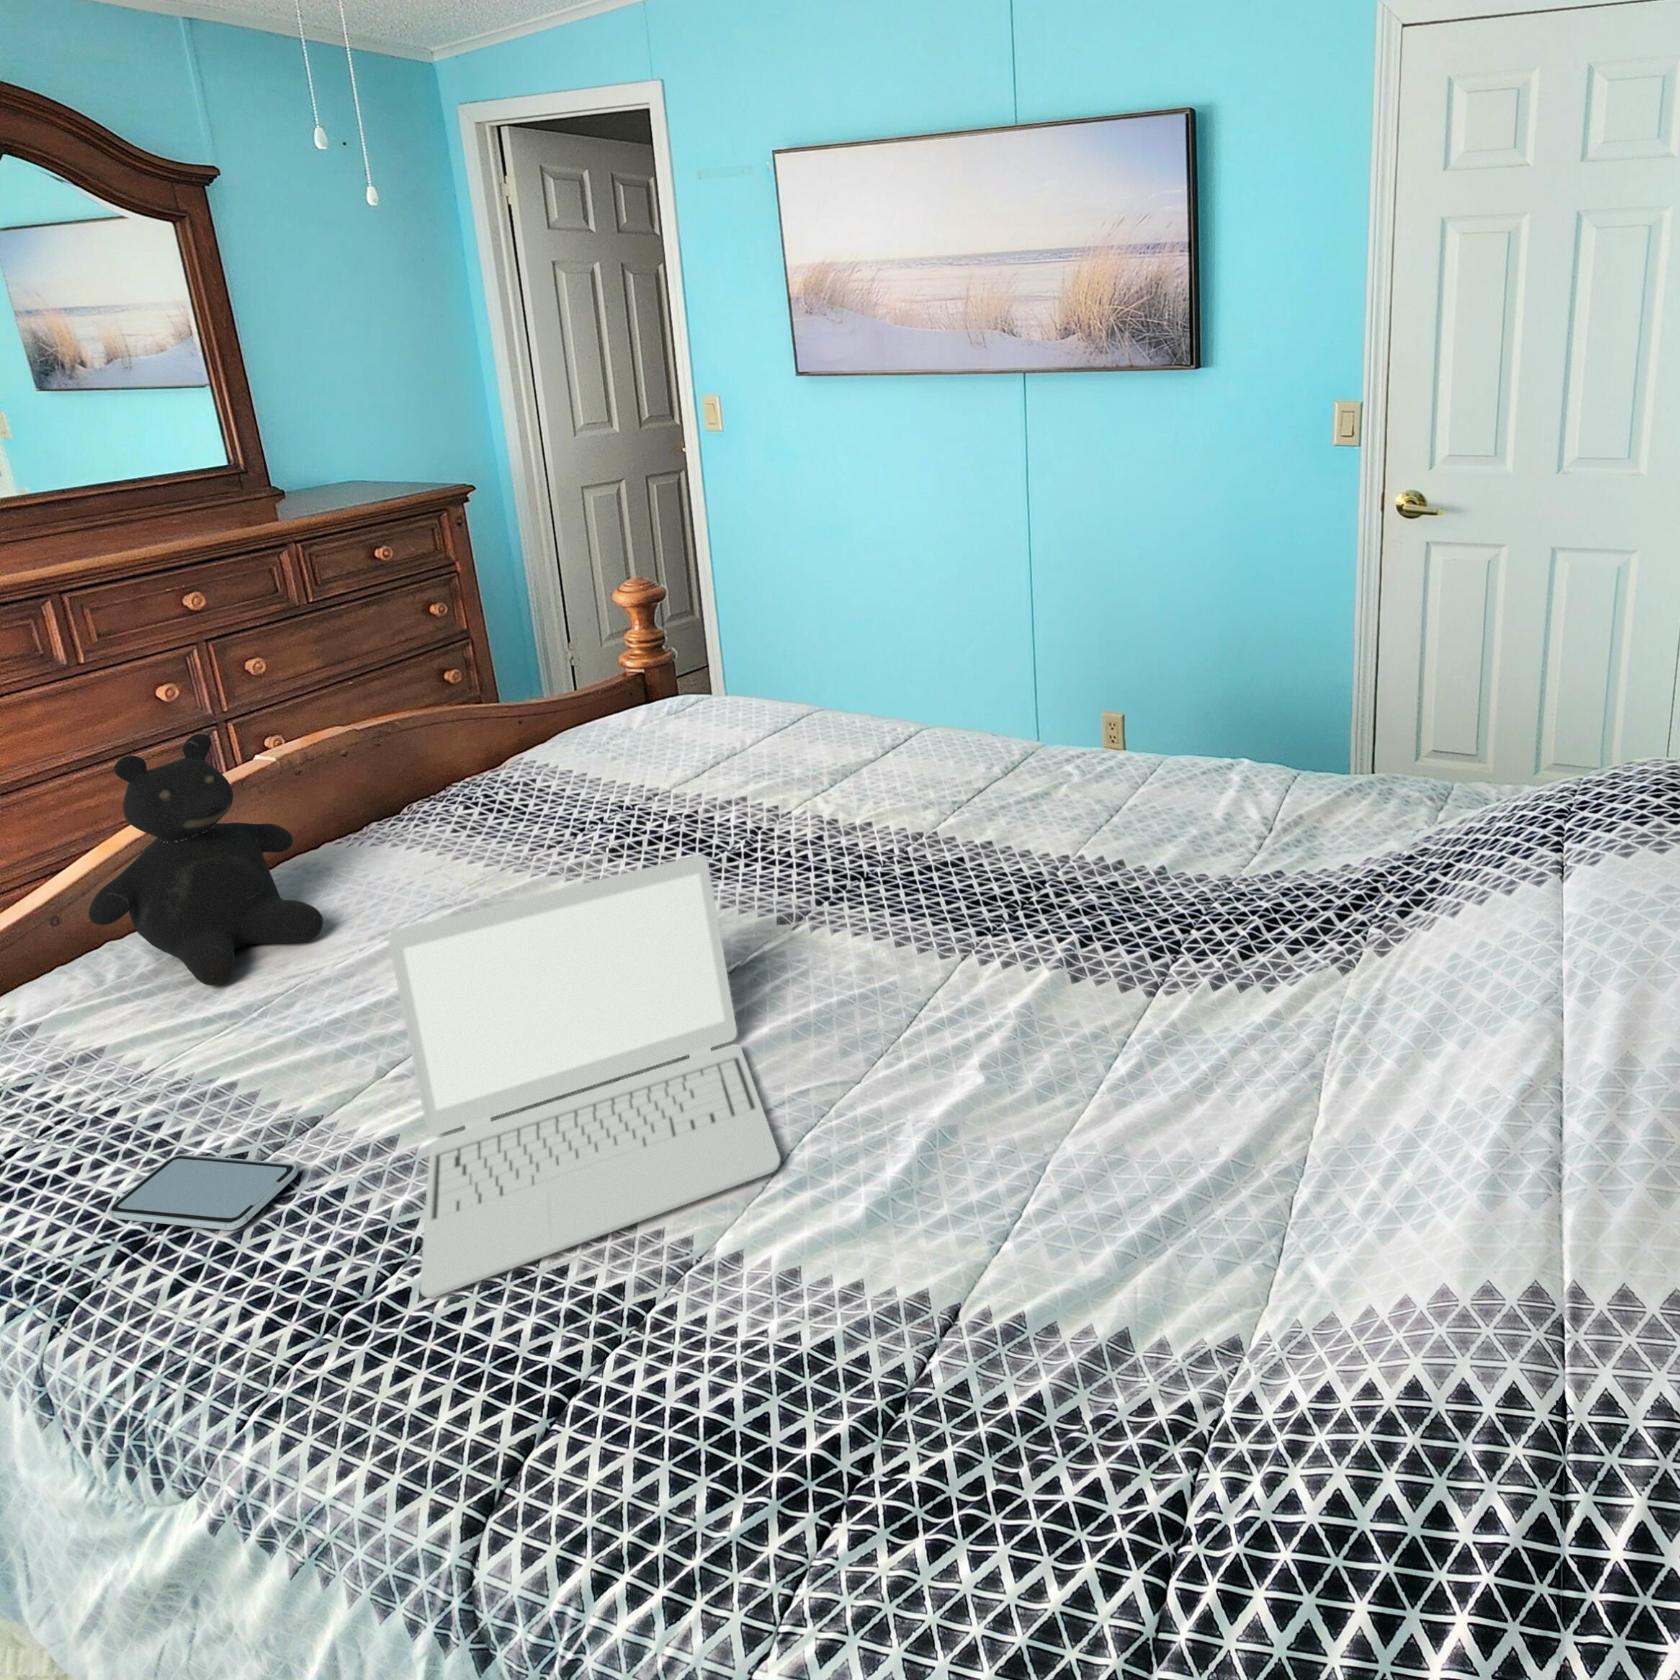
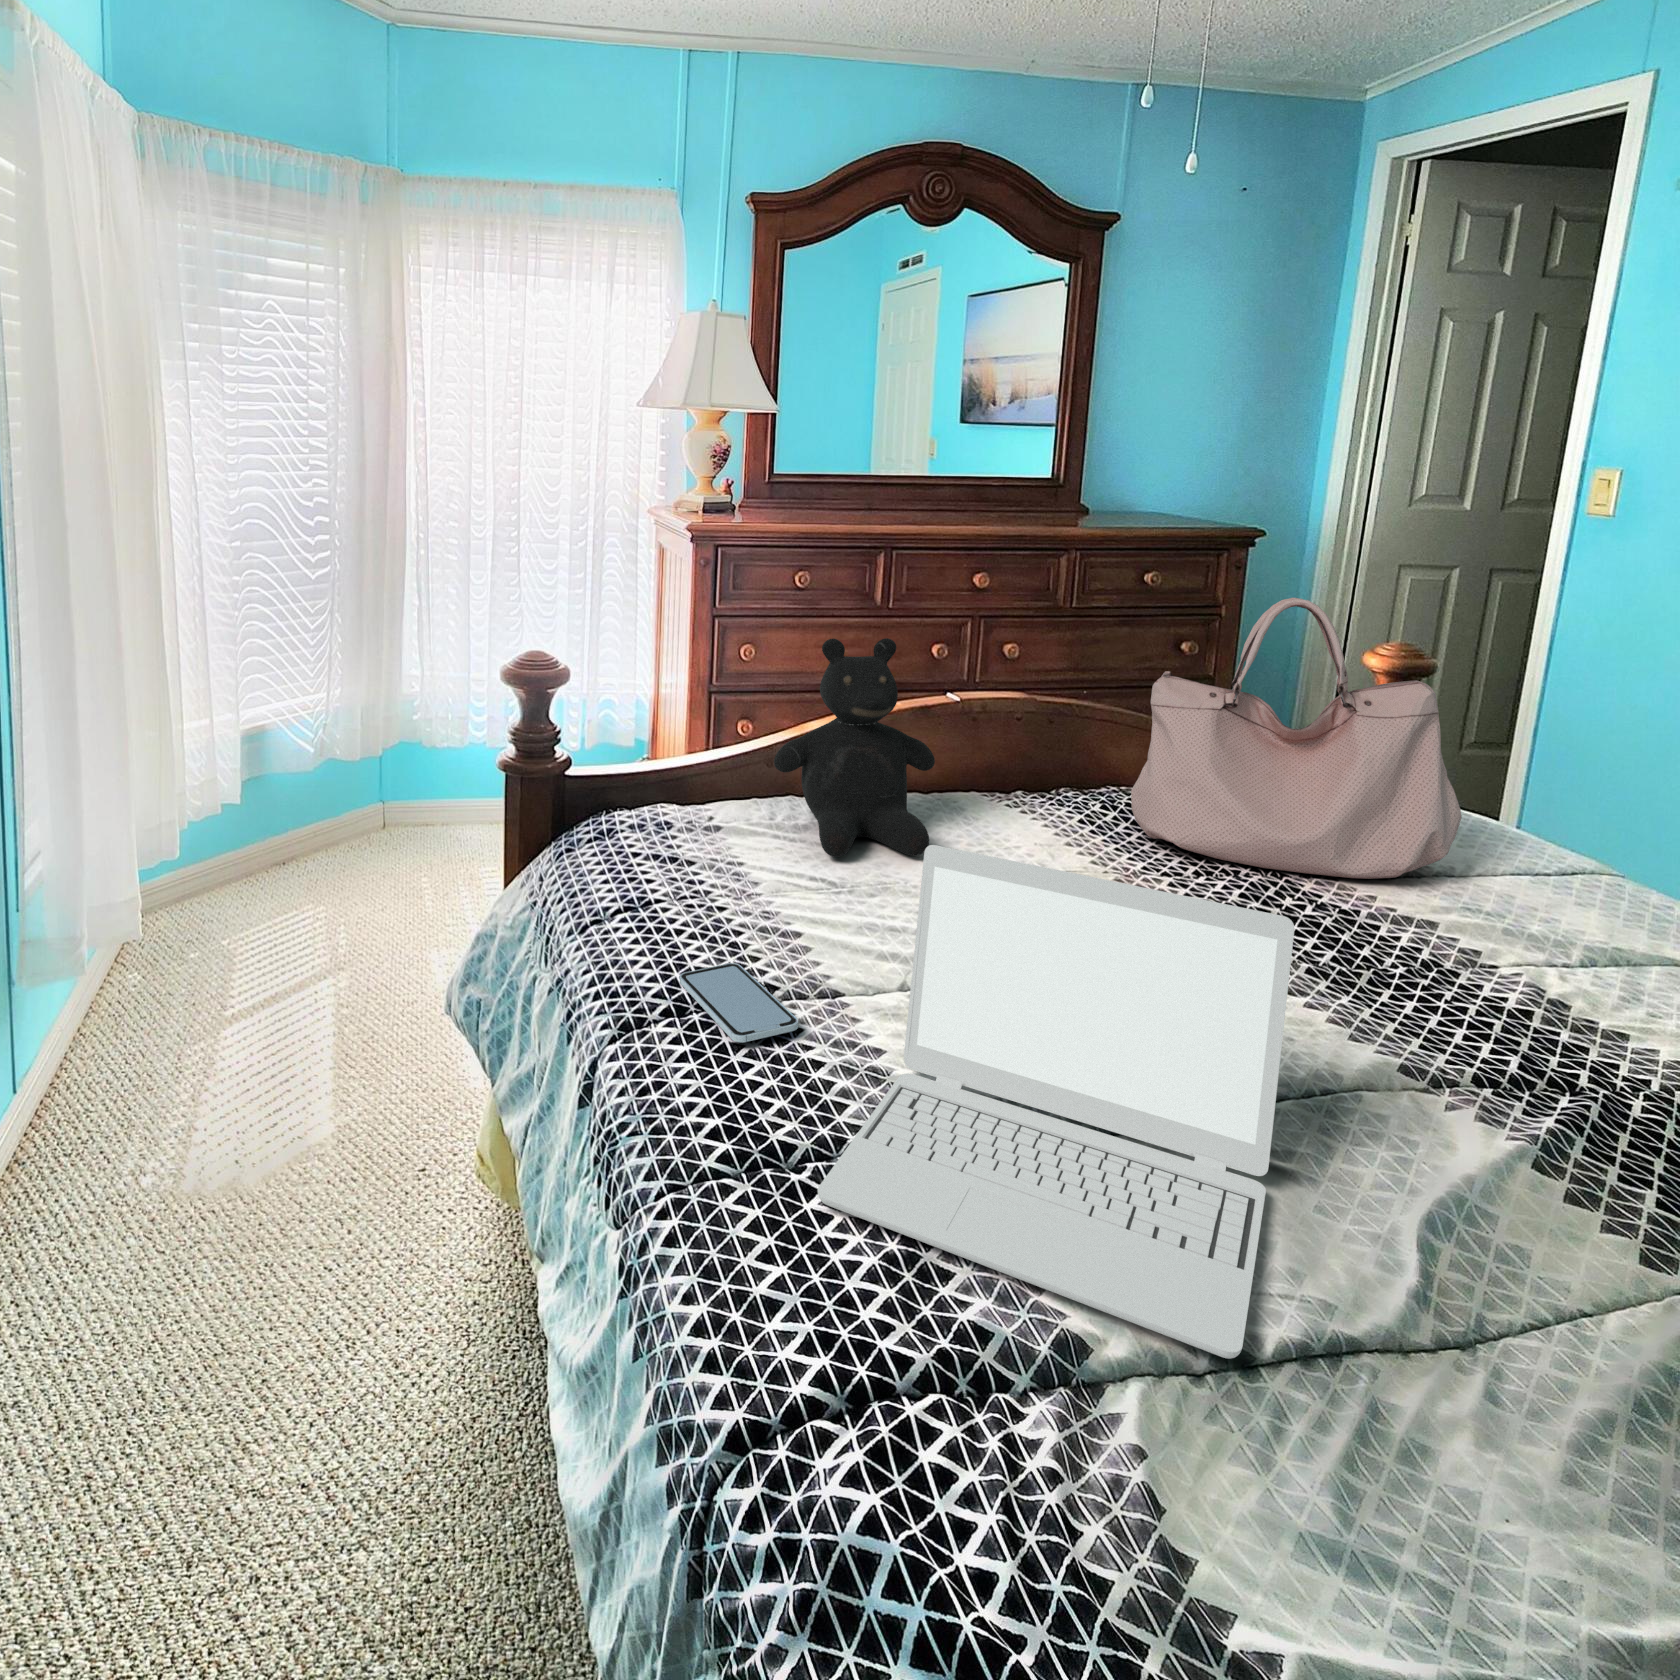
handbag: none [484,586,735,820] -> present [1131,598,1461,879]

